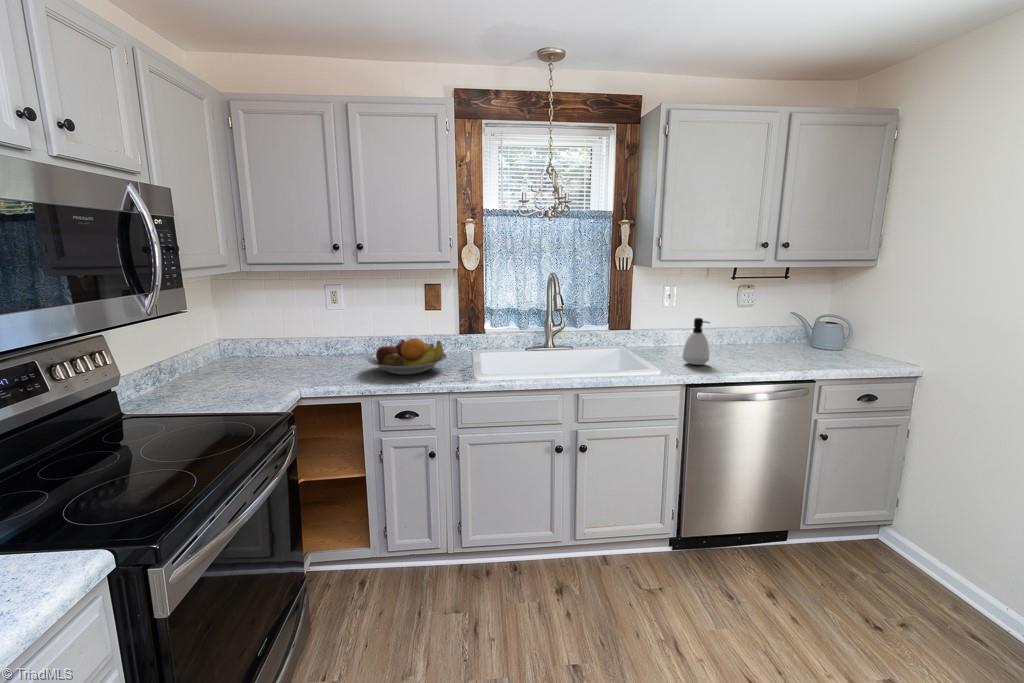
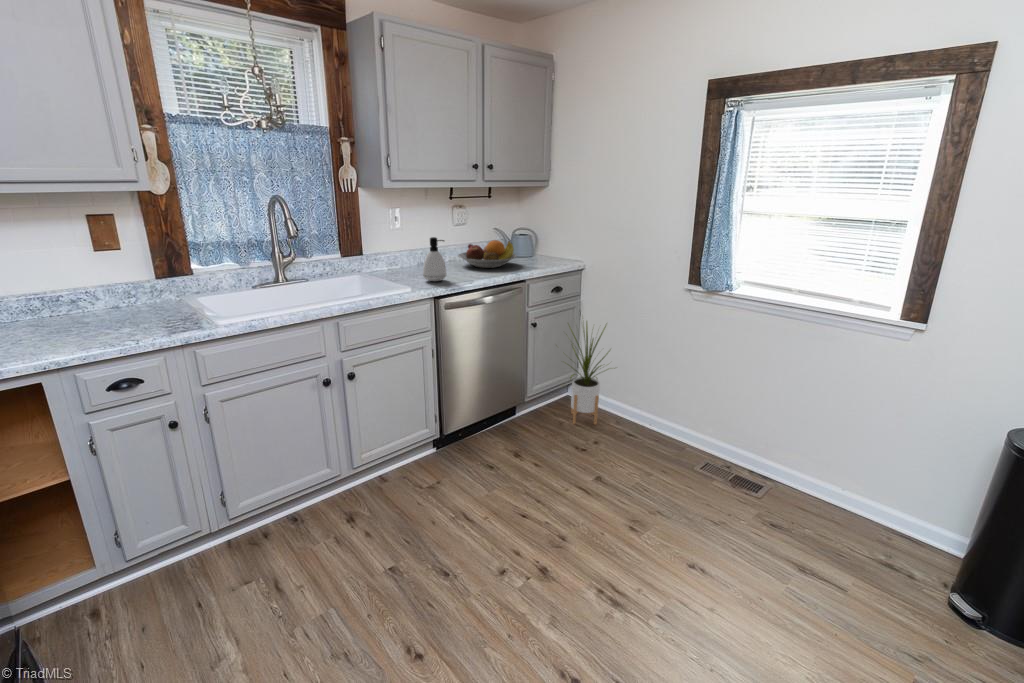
fruit bowl: present [368,338,447,375] -> present [458,240,517,268]
house plant: none [853,434,964,595] -> present [569,322,608,425]

